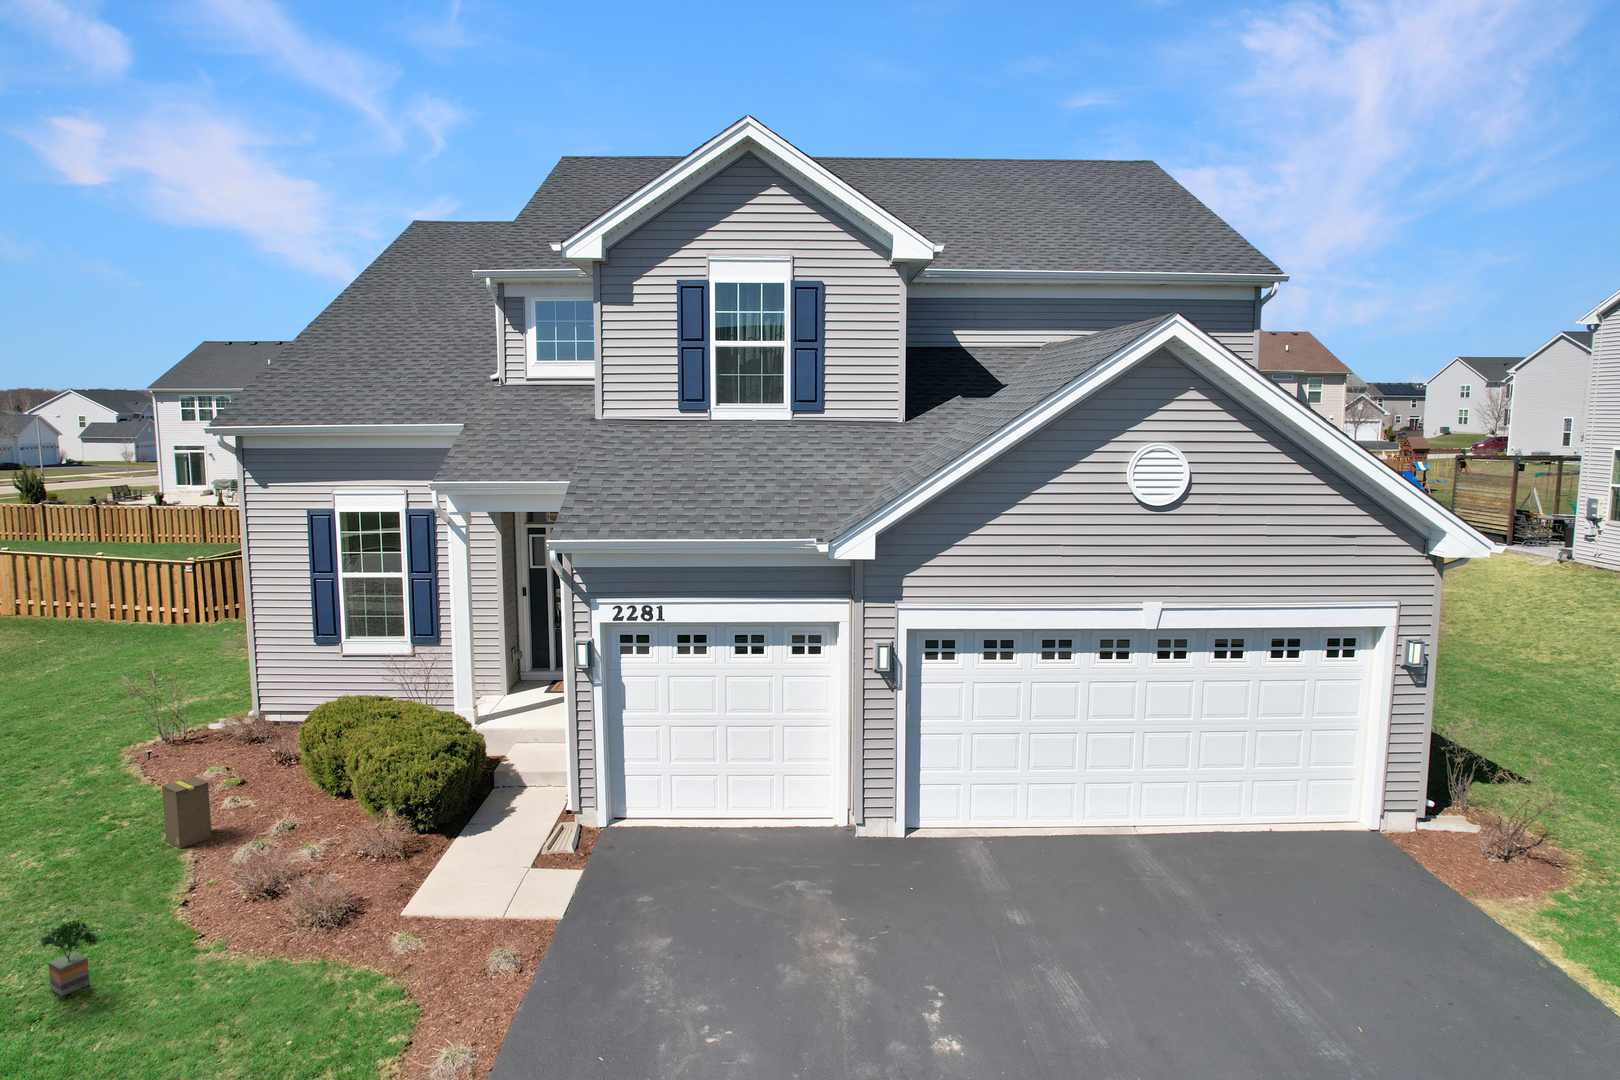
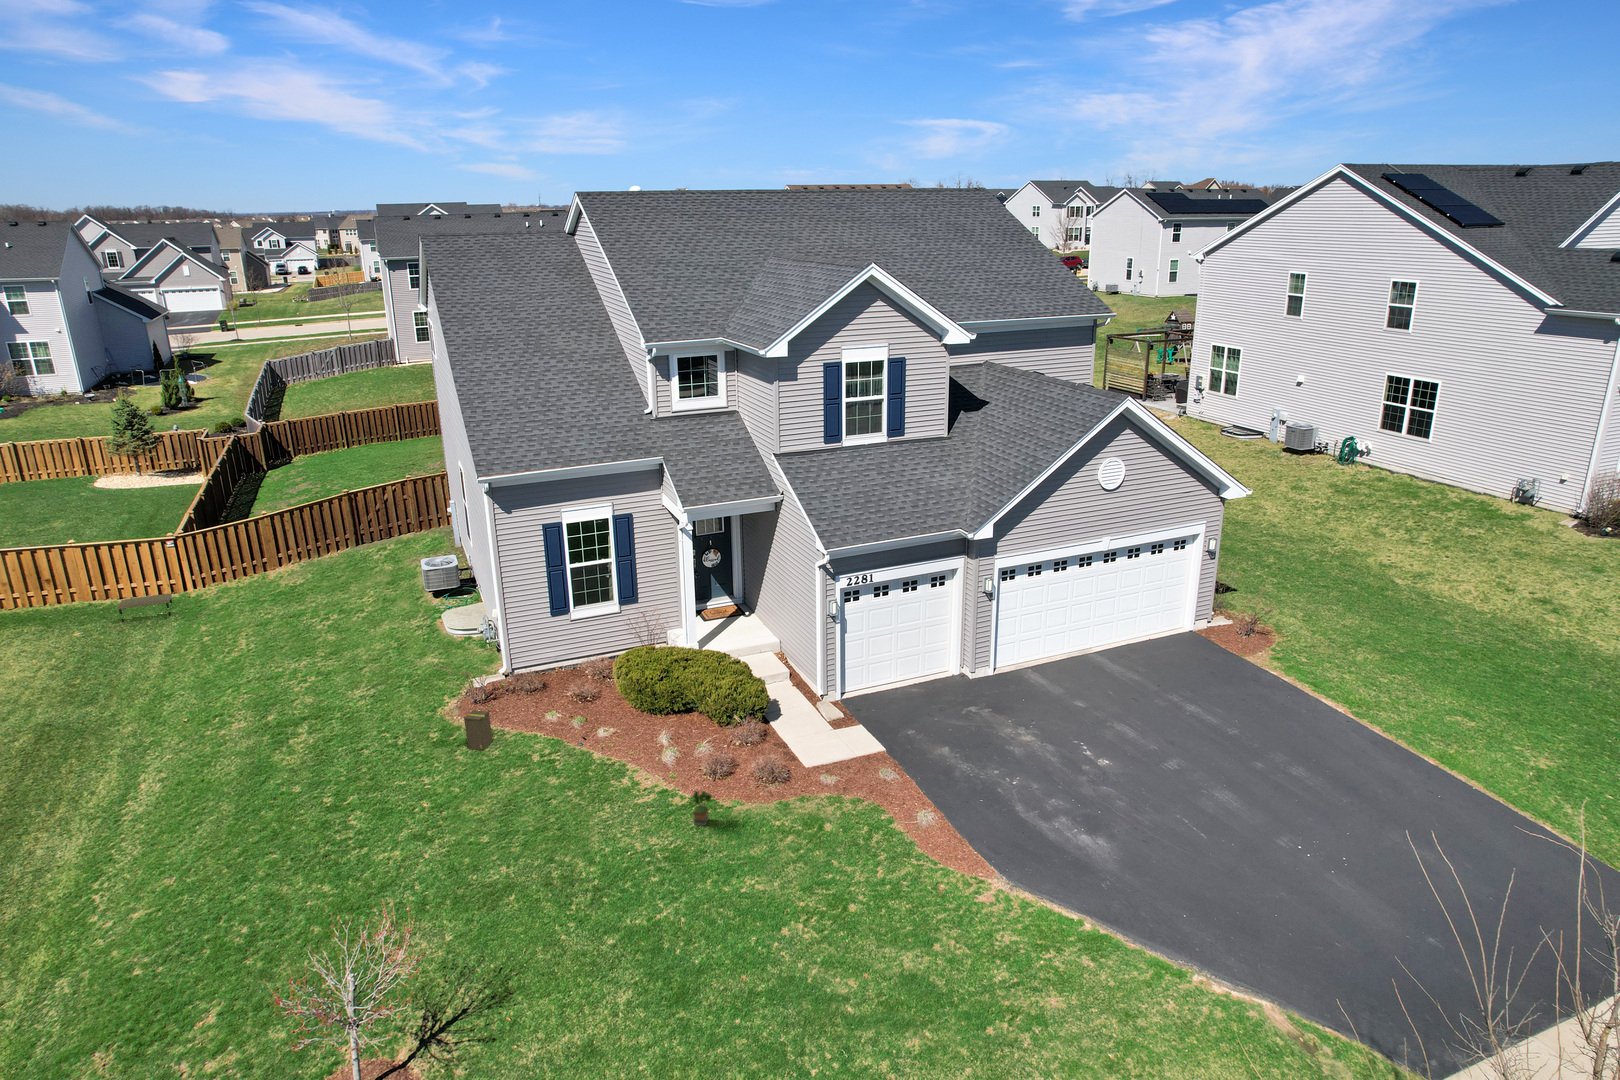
bench: none [33,599,96,622] -> present [117,594,172,622]
cardboard box: present [162,777,212,848] -> present [464,710,493,750]

